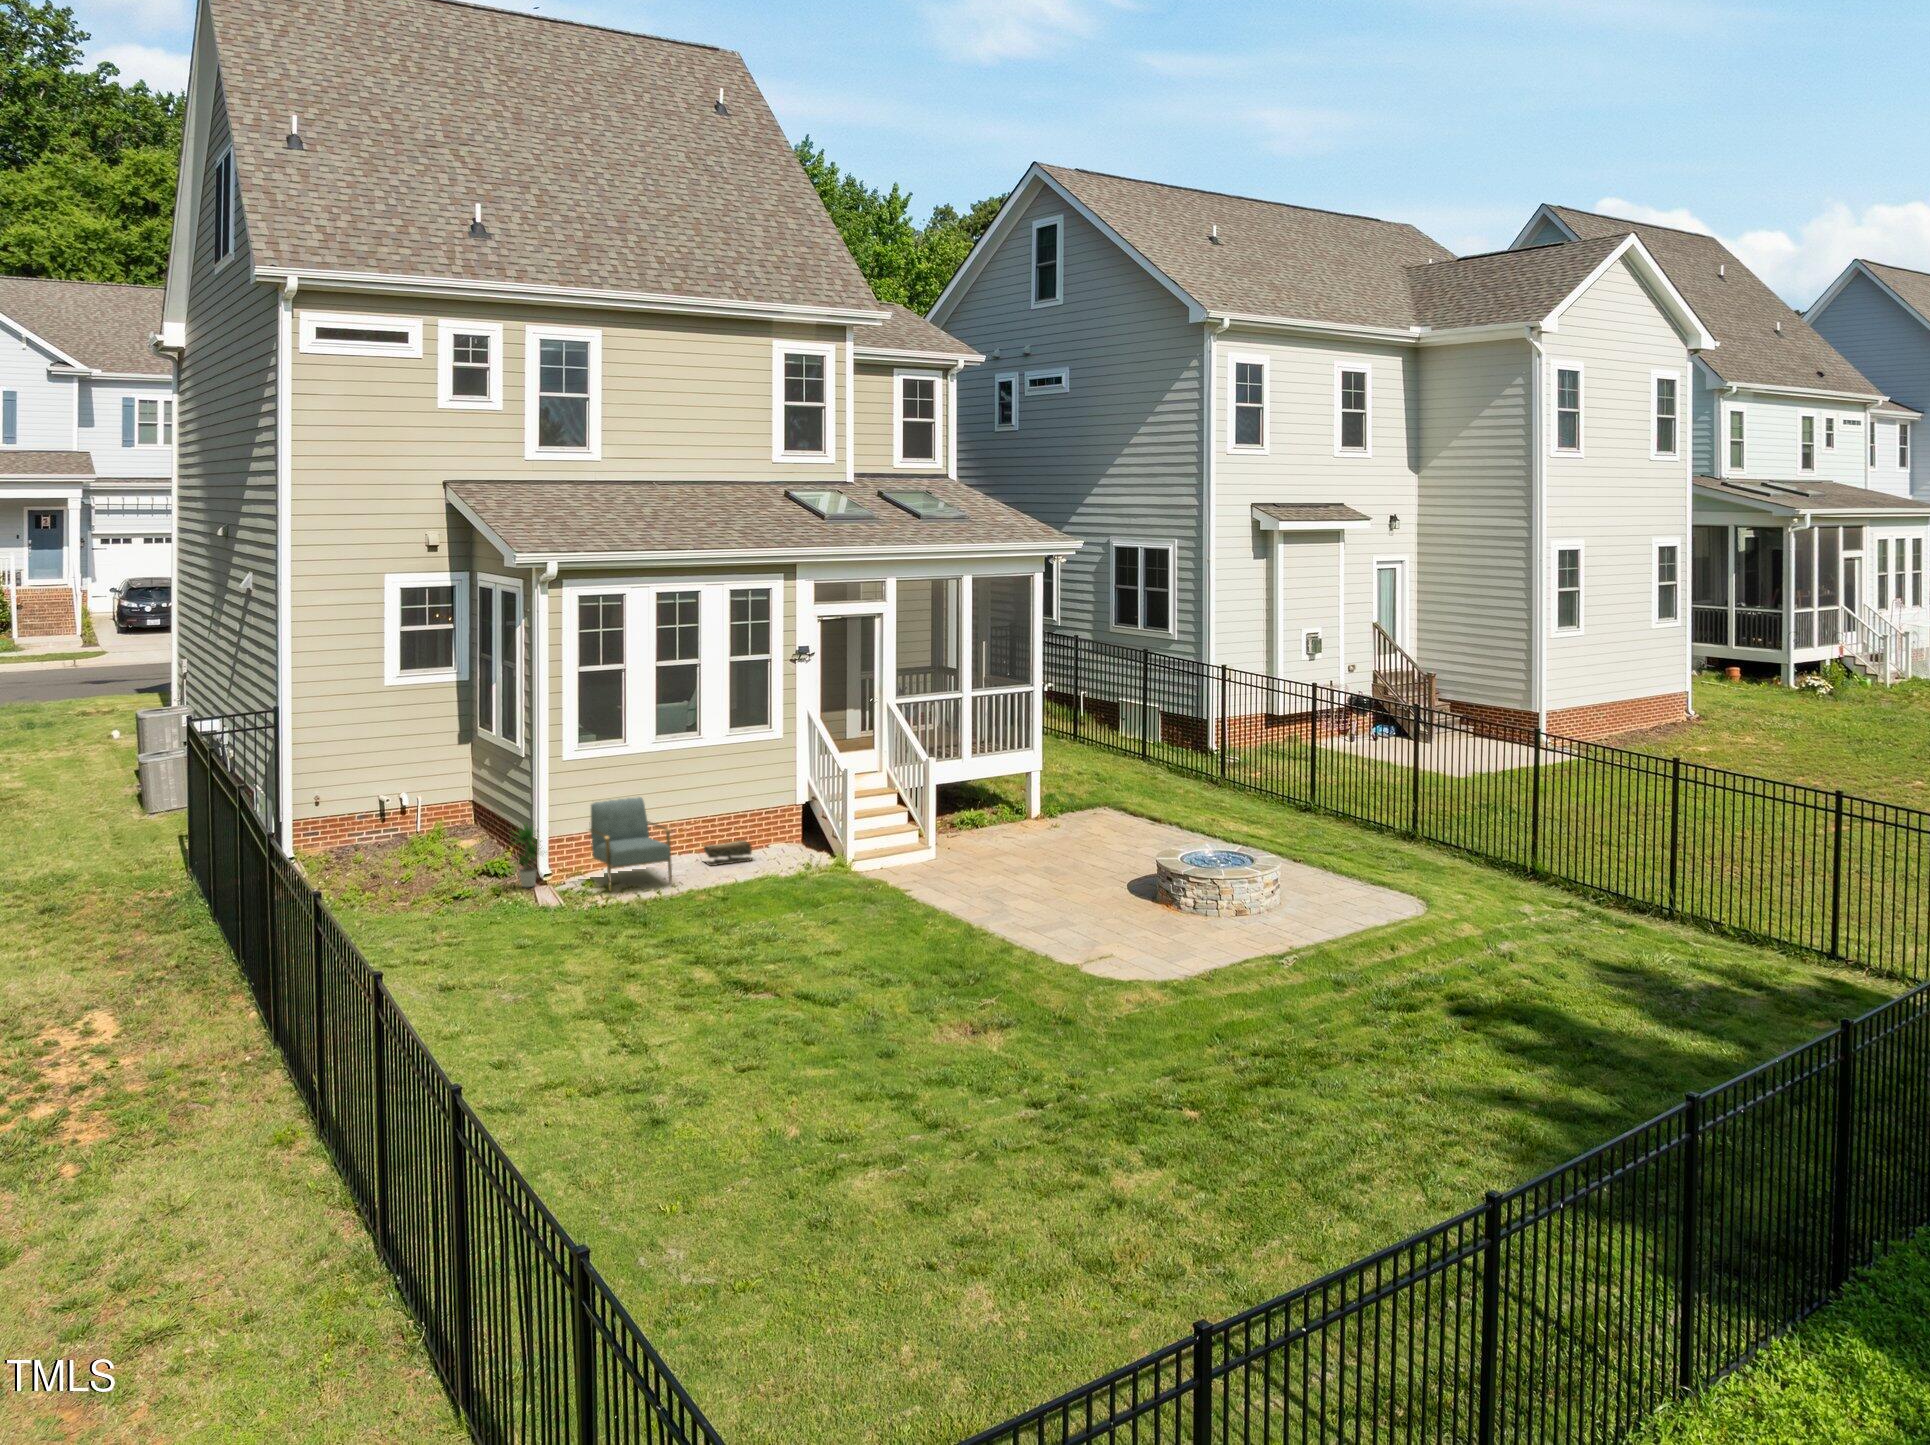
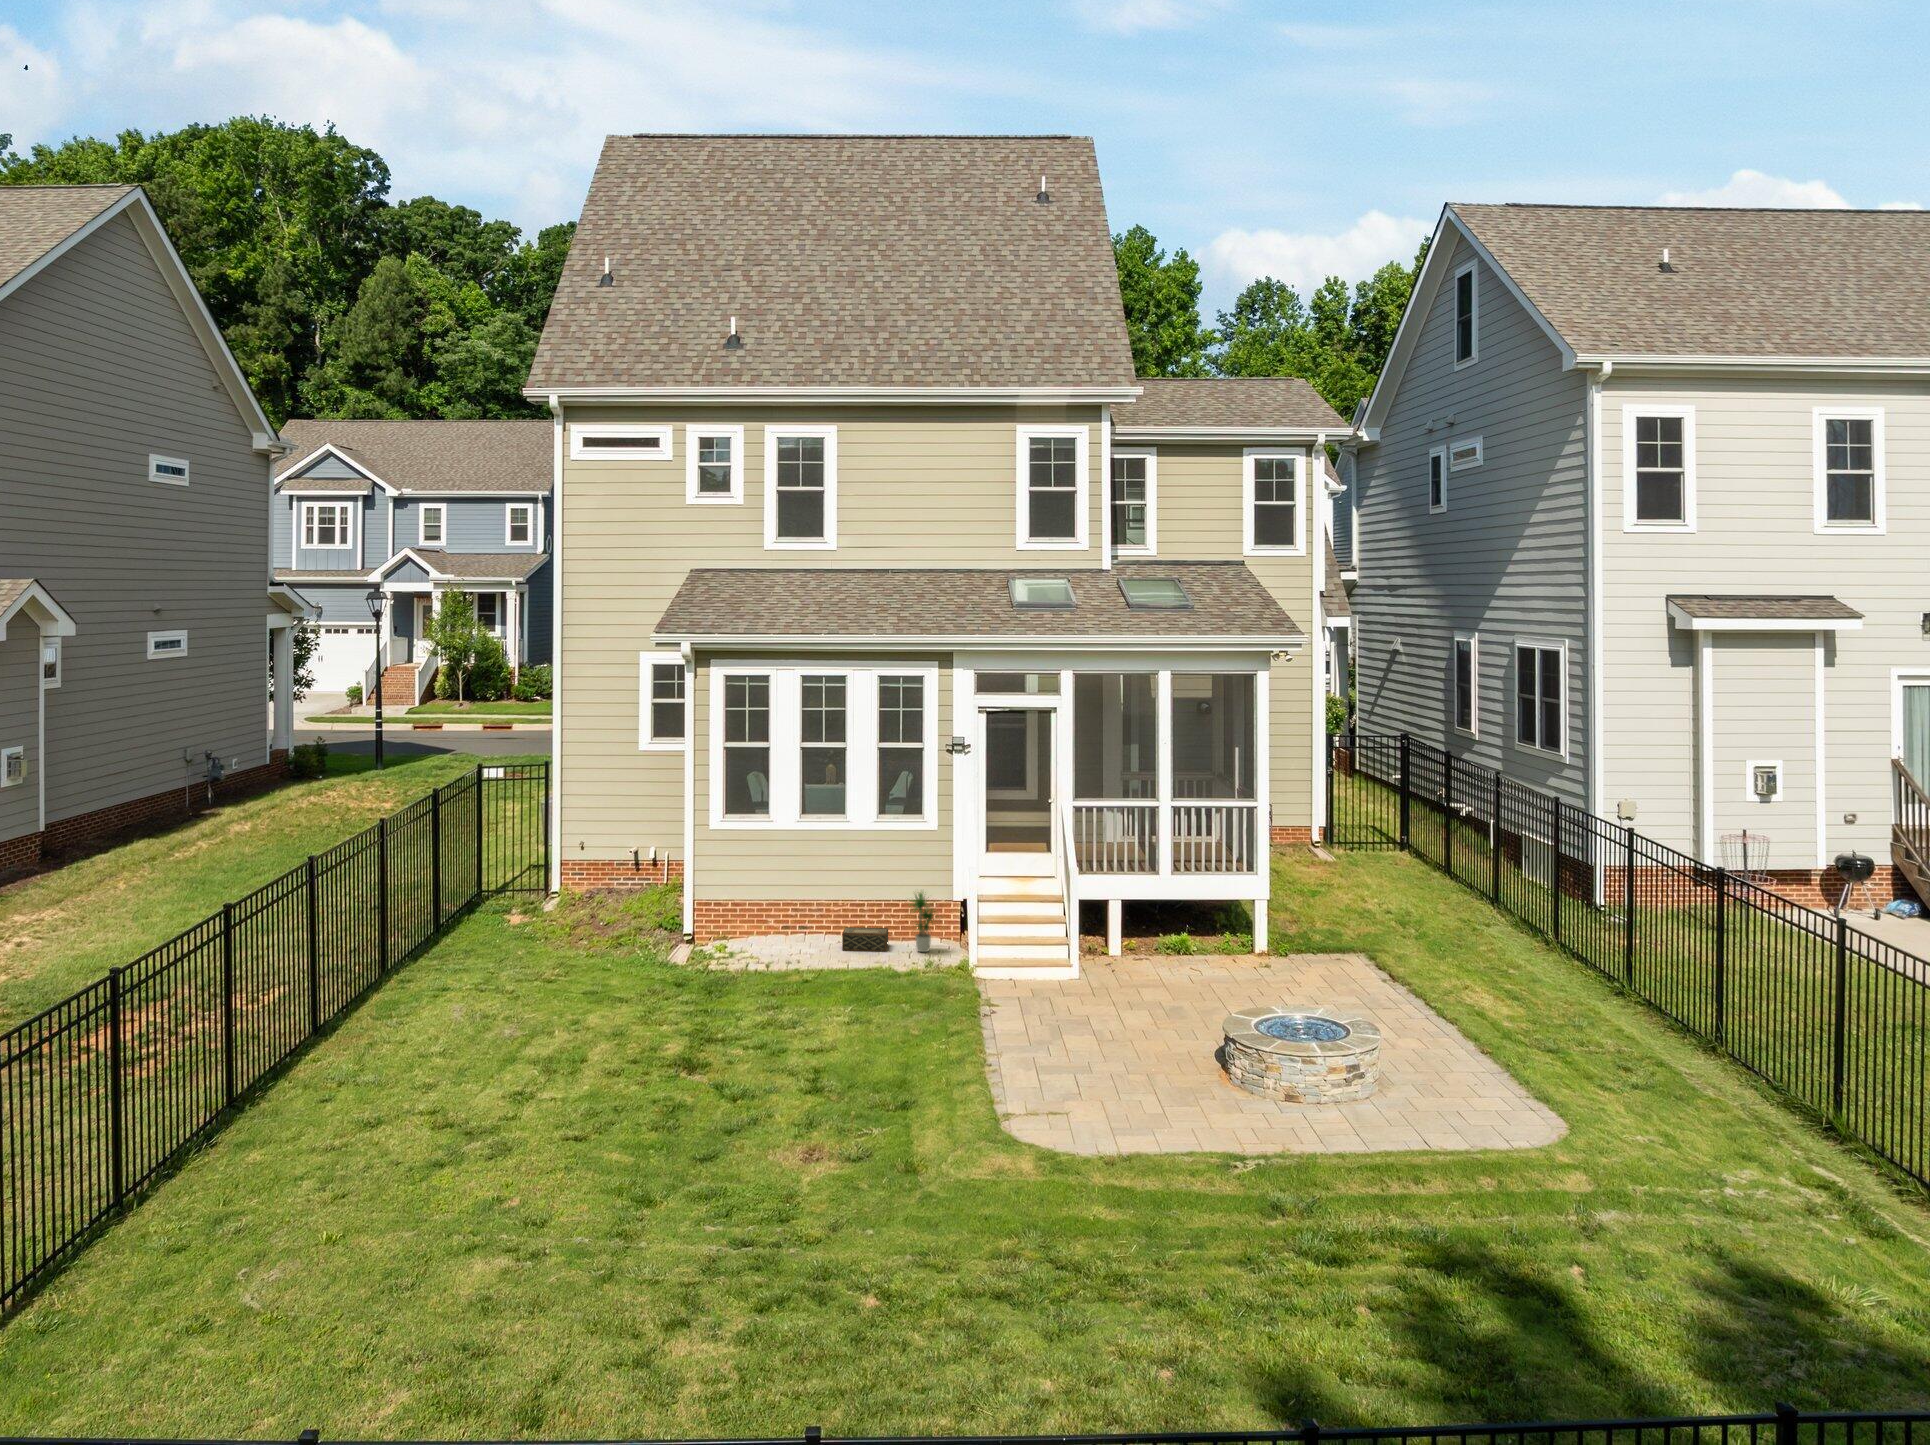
chair: present [589,797,672,891] -> none [720,872,790,961]
potted plant: present [516,823,541,887] -> present [913,892,935,952]

